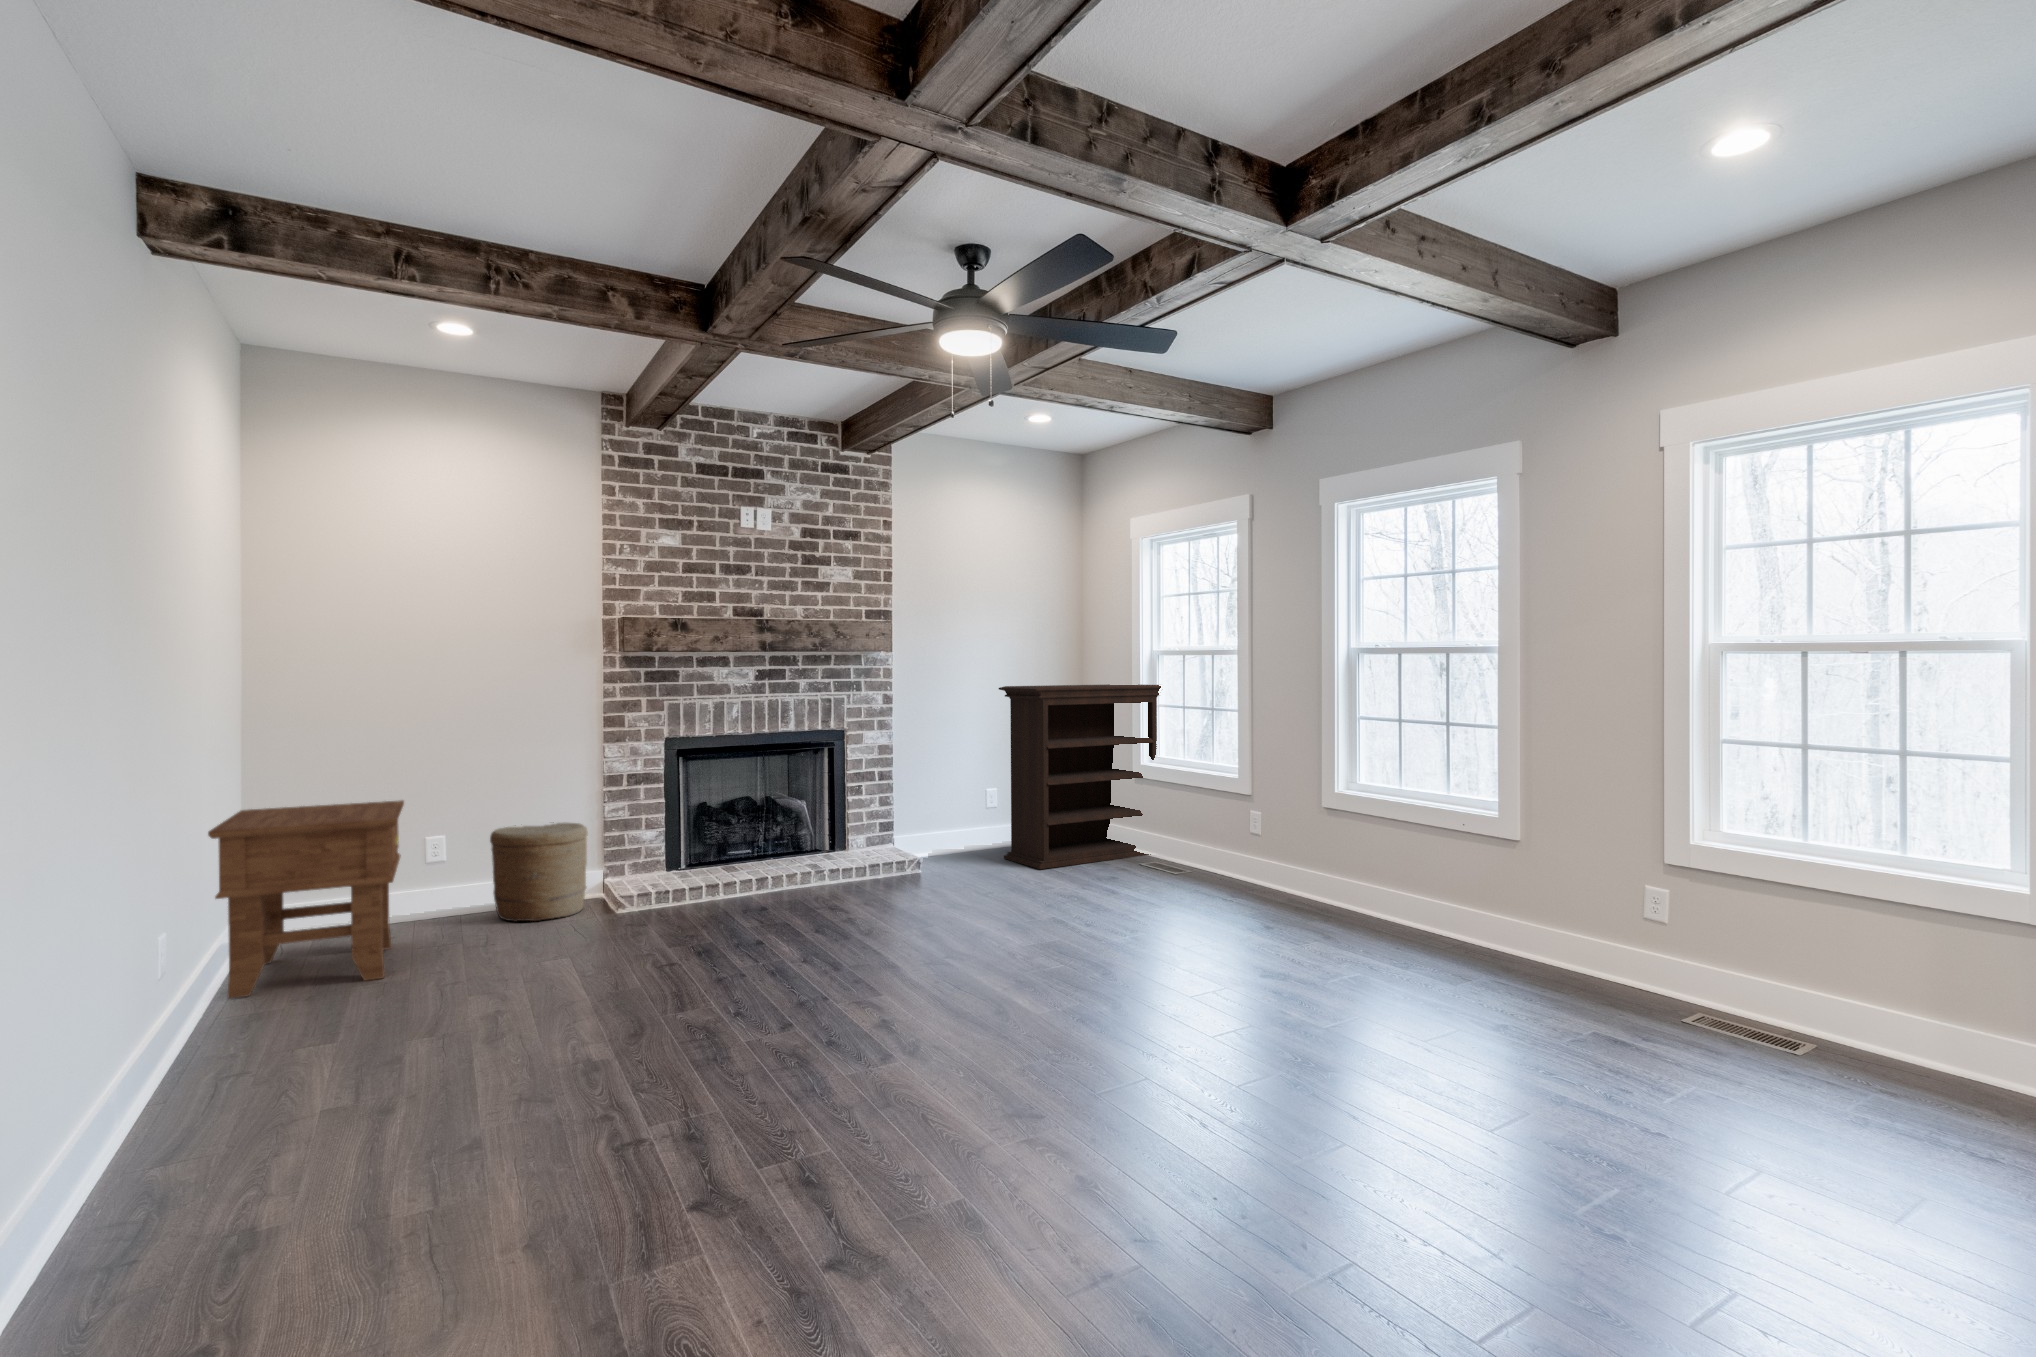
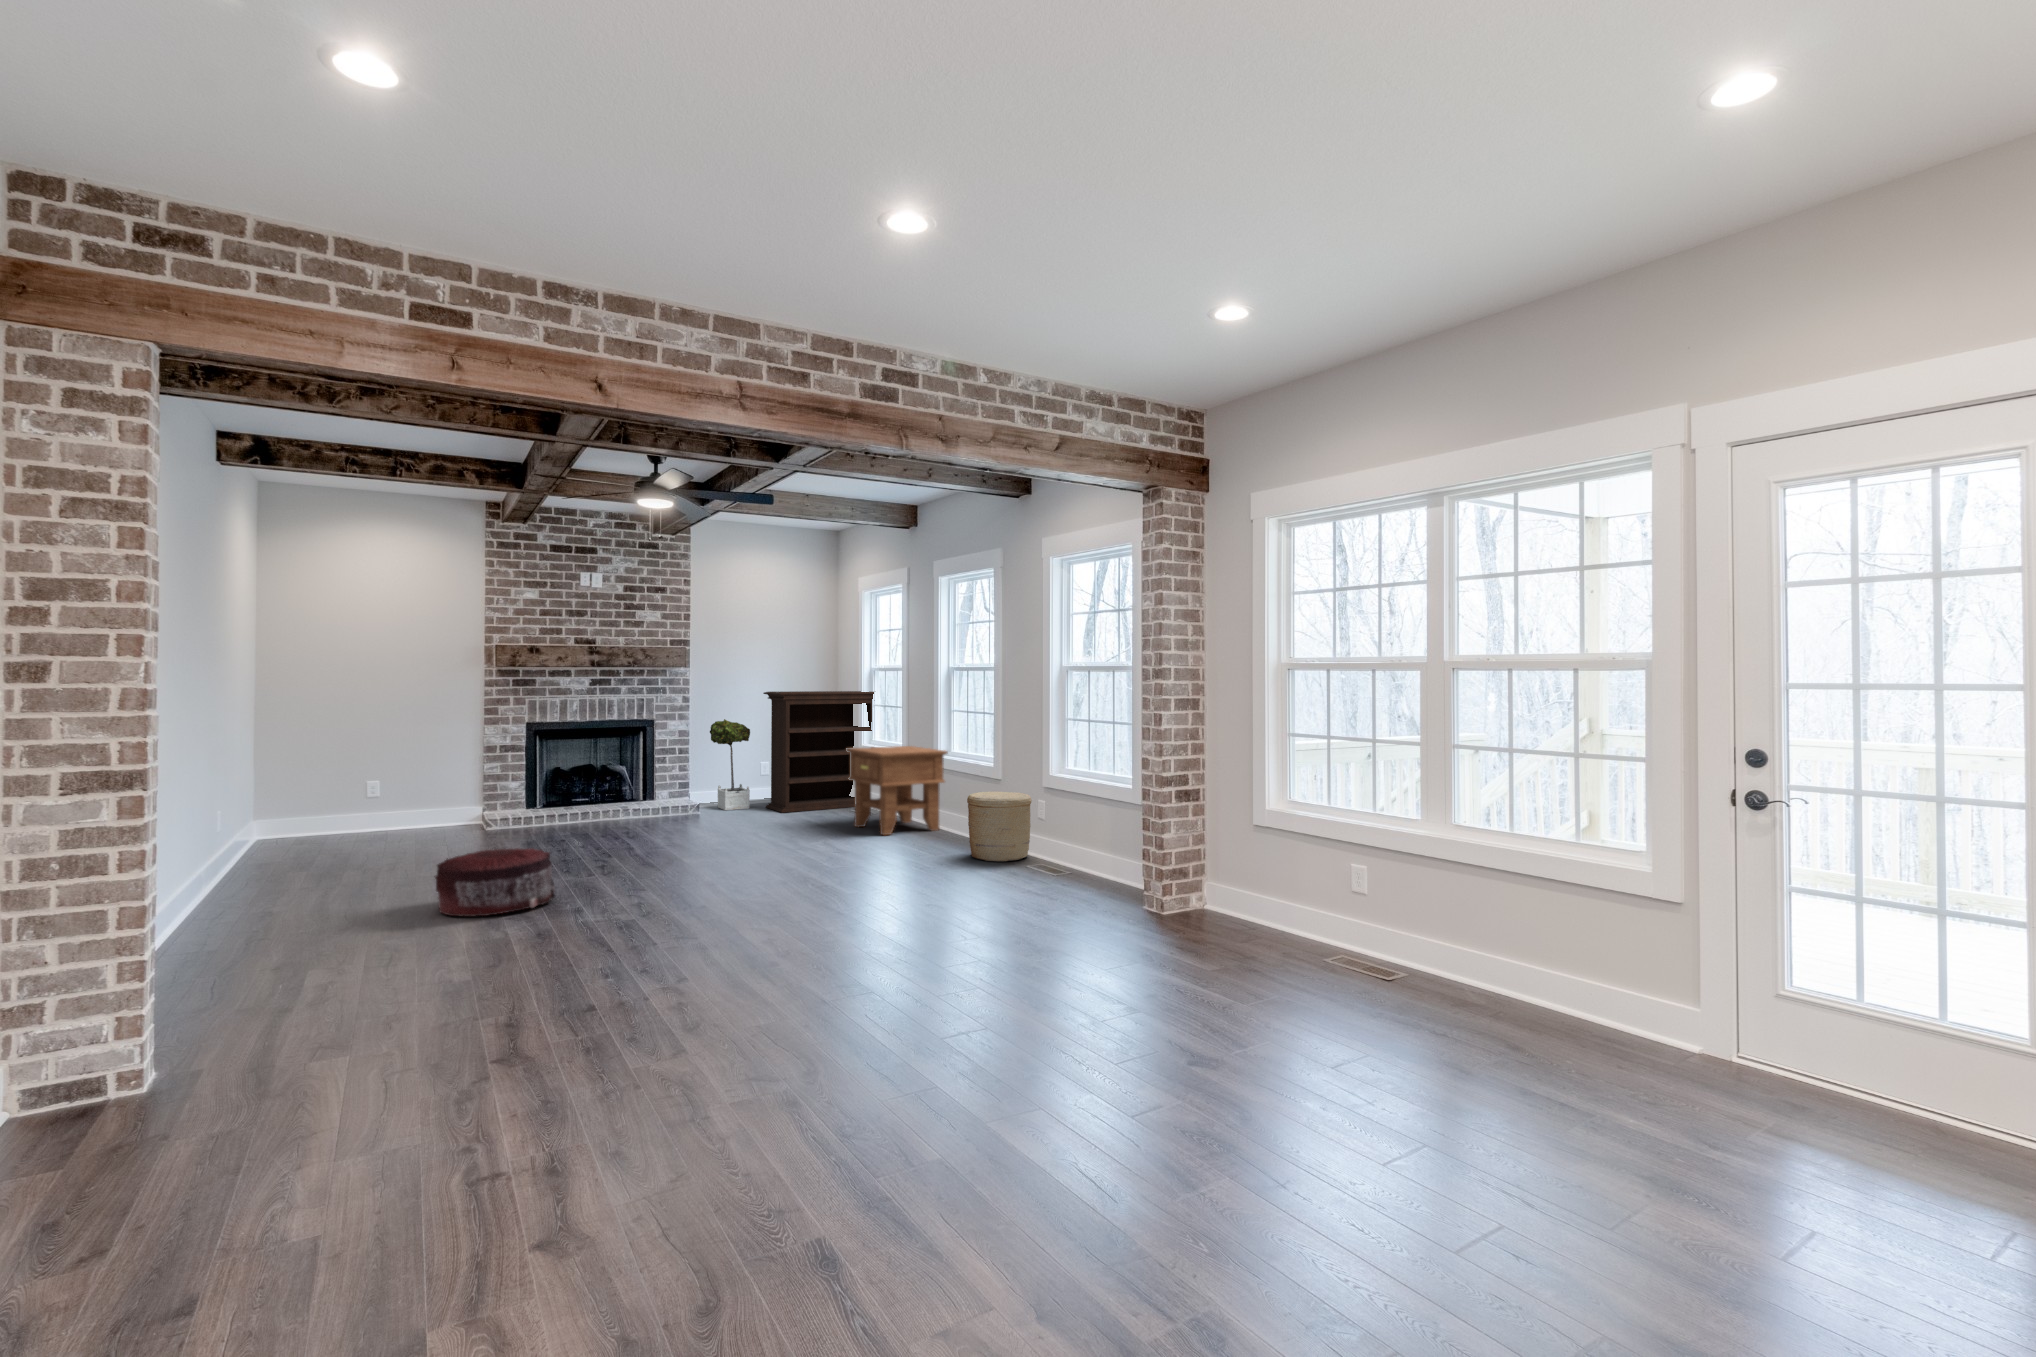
potted tree: none [922,728,981,864] -> present [710,719,750,810]
side table: present [208,800,404,999] -> present [846,746,947,835]
woven basket: present [490,822,588,922] -> present [967,792,1032,861]
pouf: none [602,1013,849,1210] -> present [435,848,555,917]

